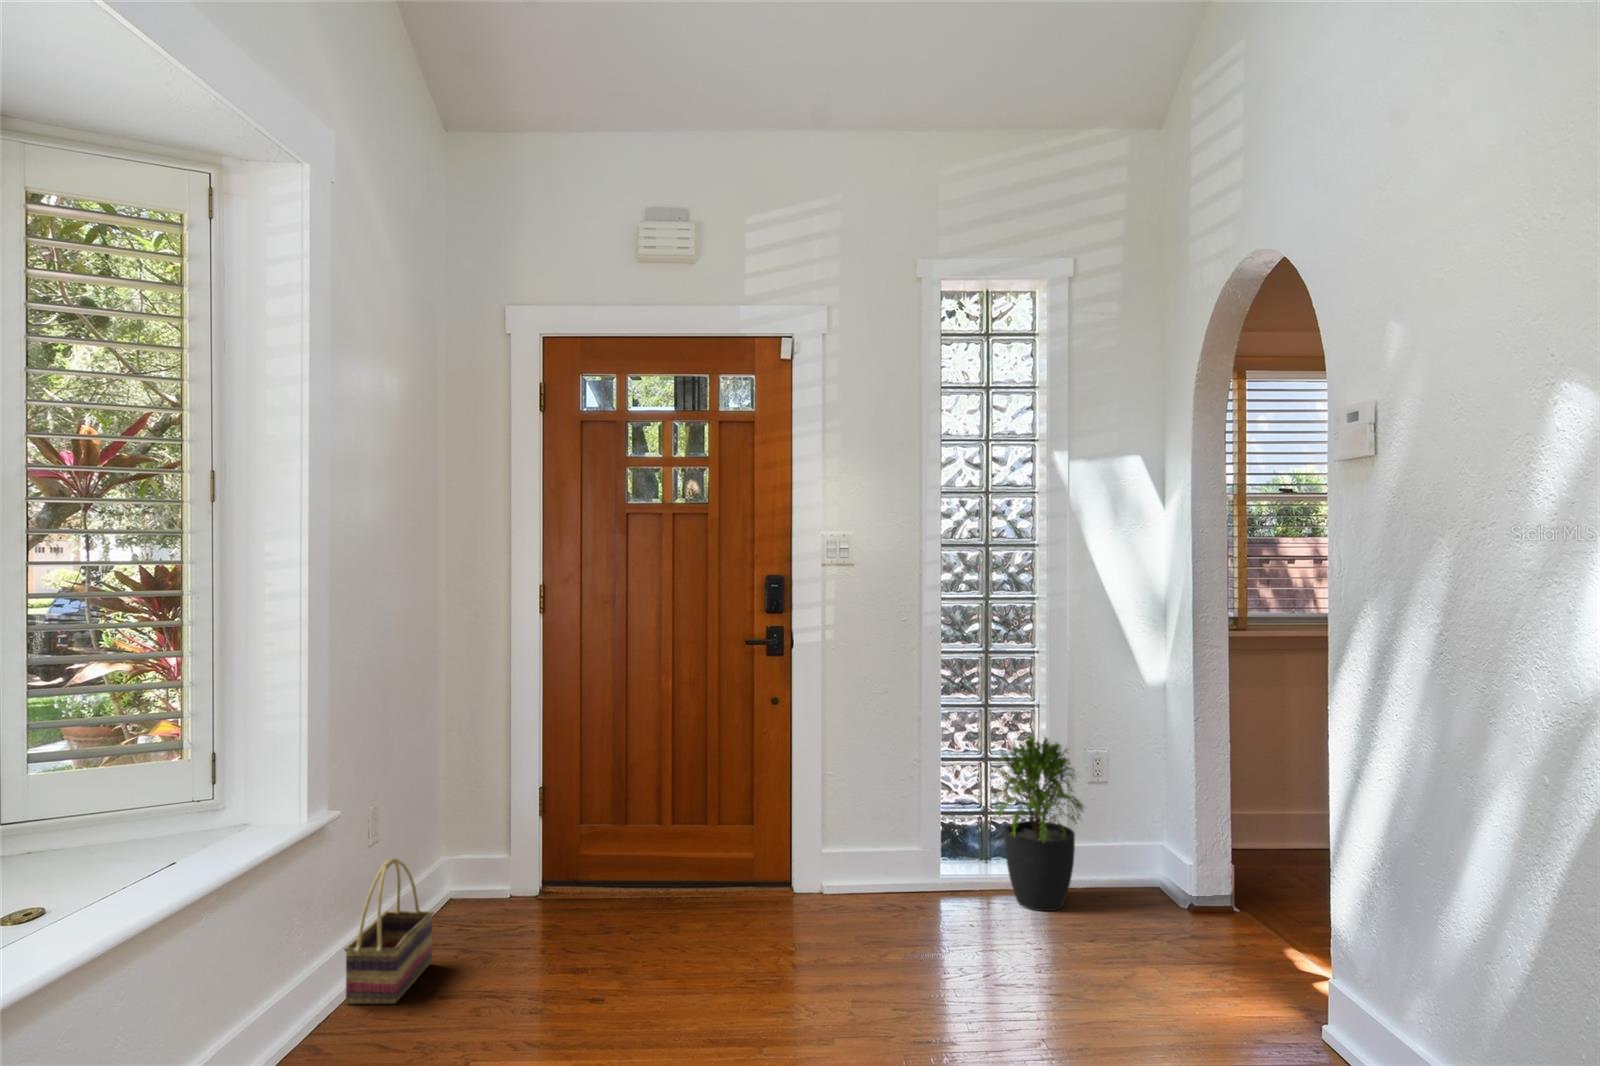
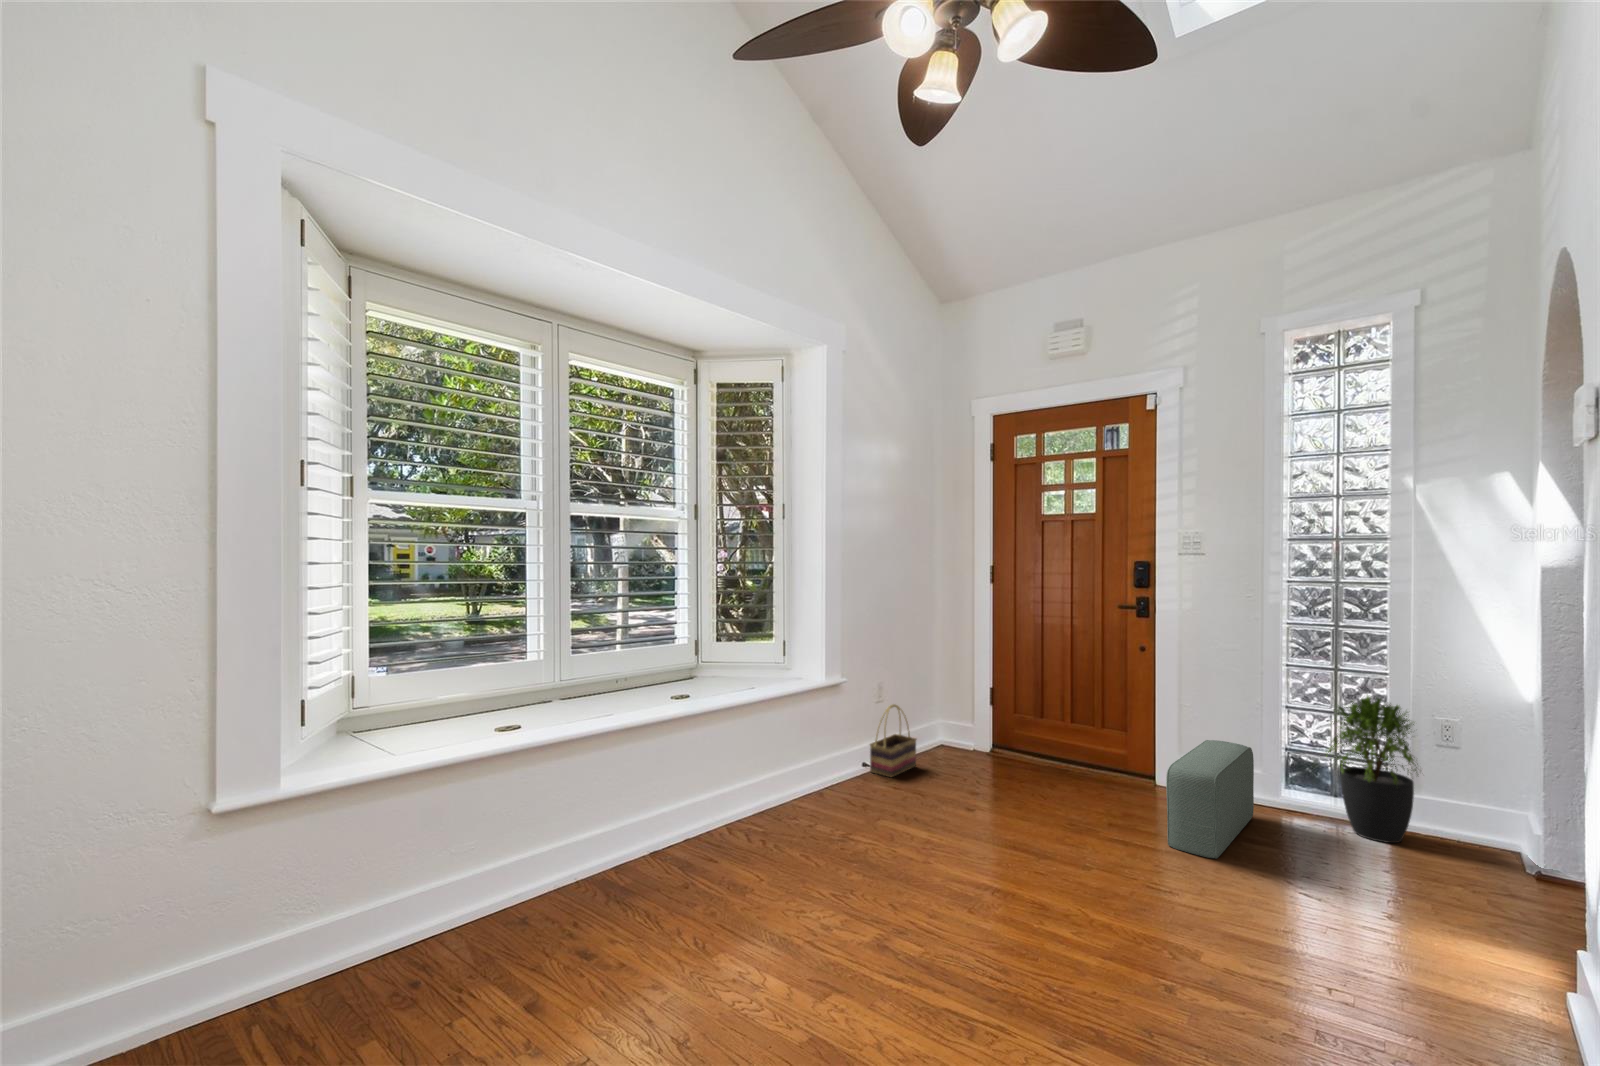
pouf: none [868,821,938,1004] -> present [1166,740,1254,859]

